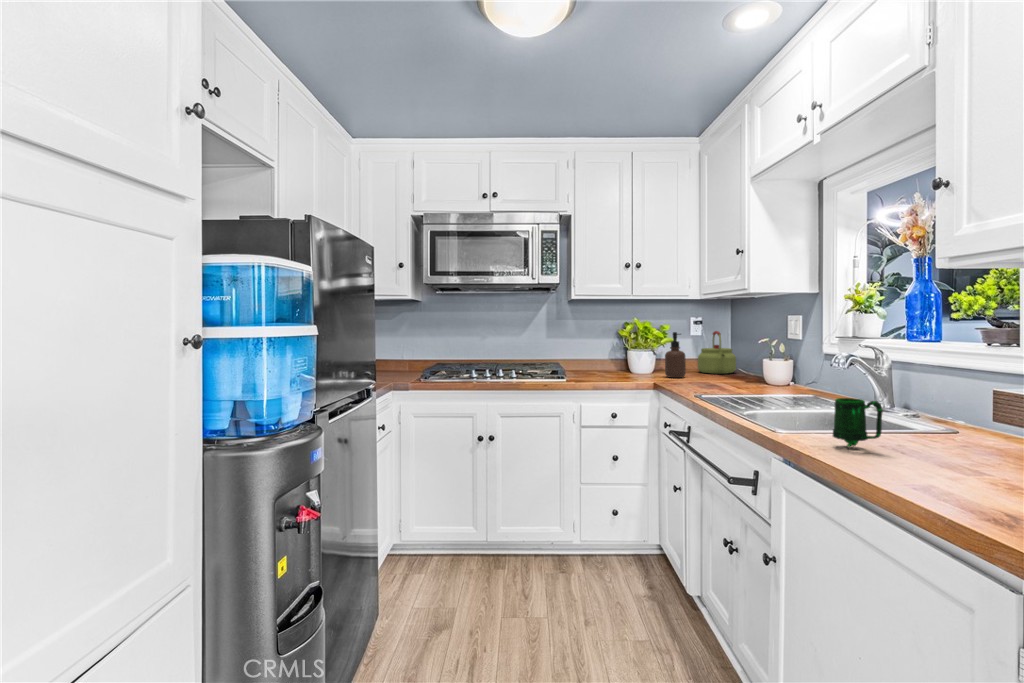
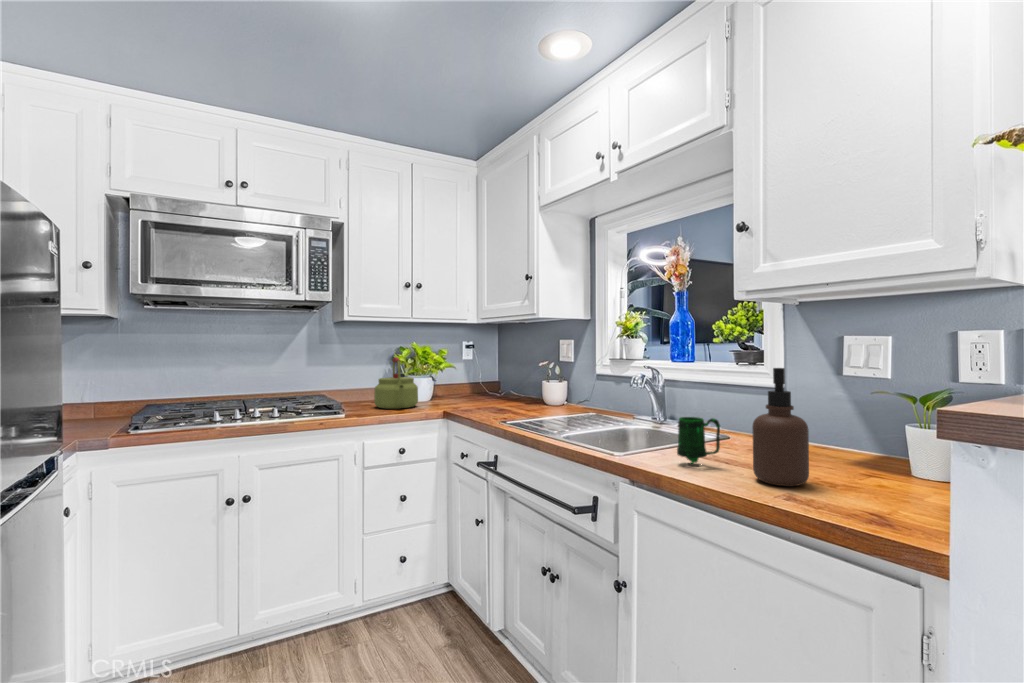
kettle: present [698,331,736,374] -> present [374,357,418,409]
soap dispenser: present [665,332,686,378] -> present [752,368,809,486]

